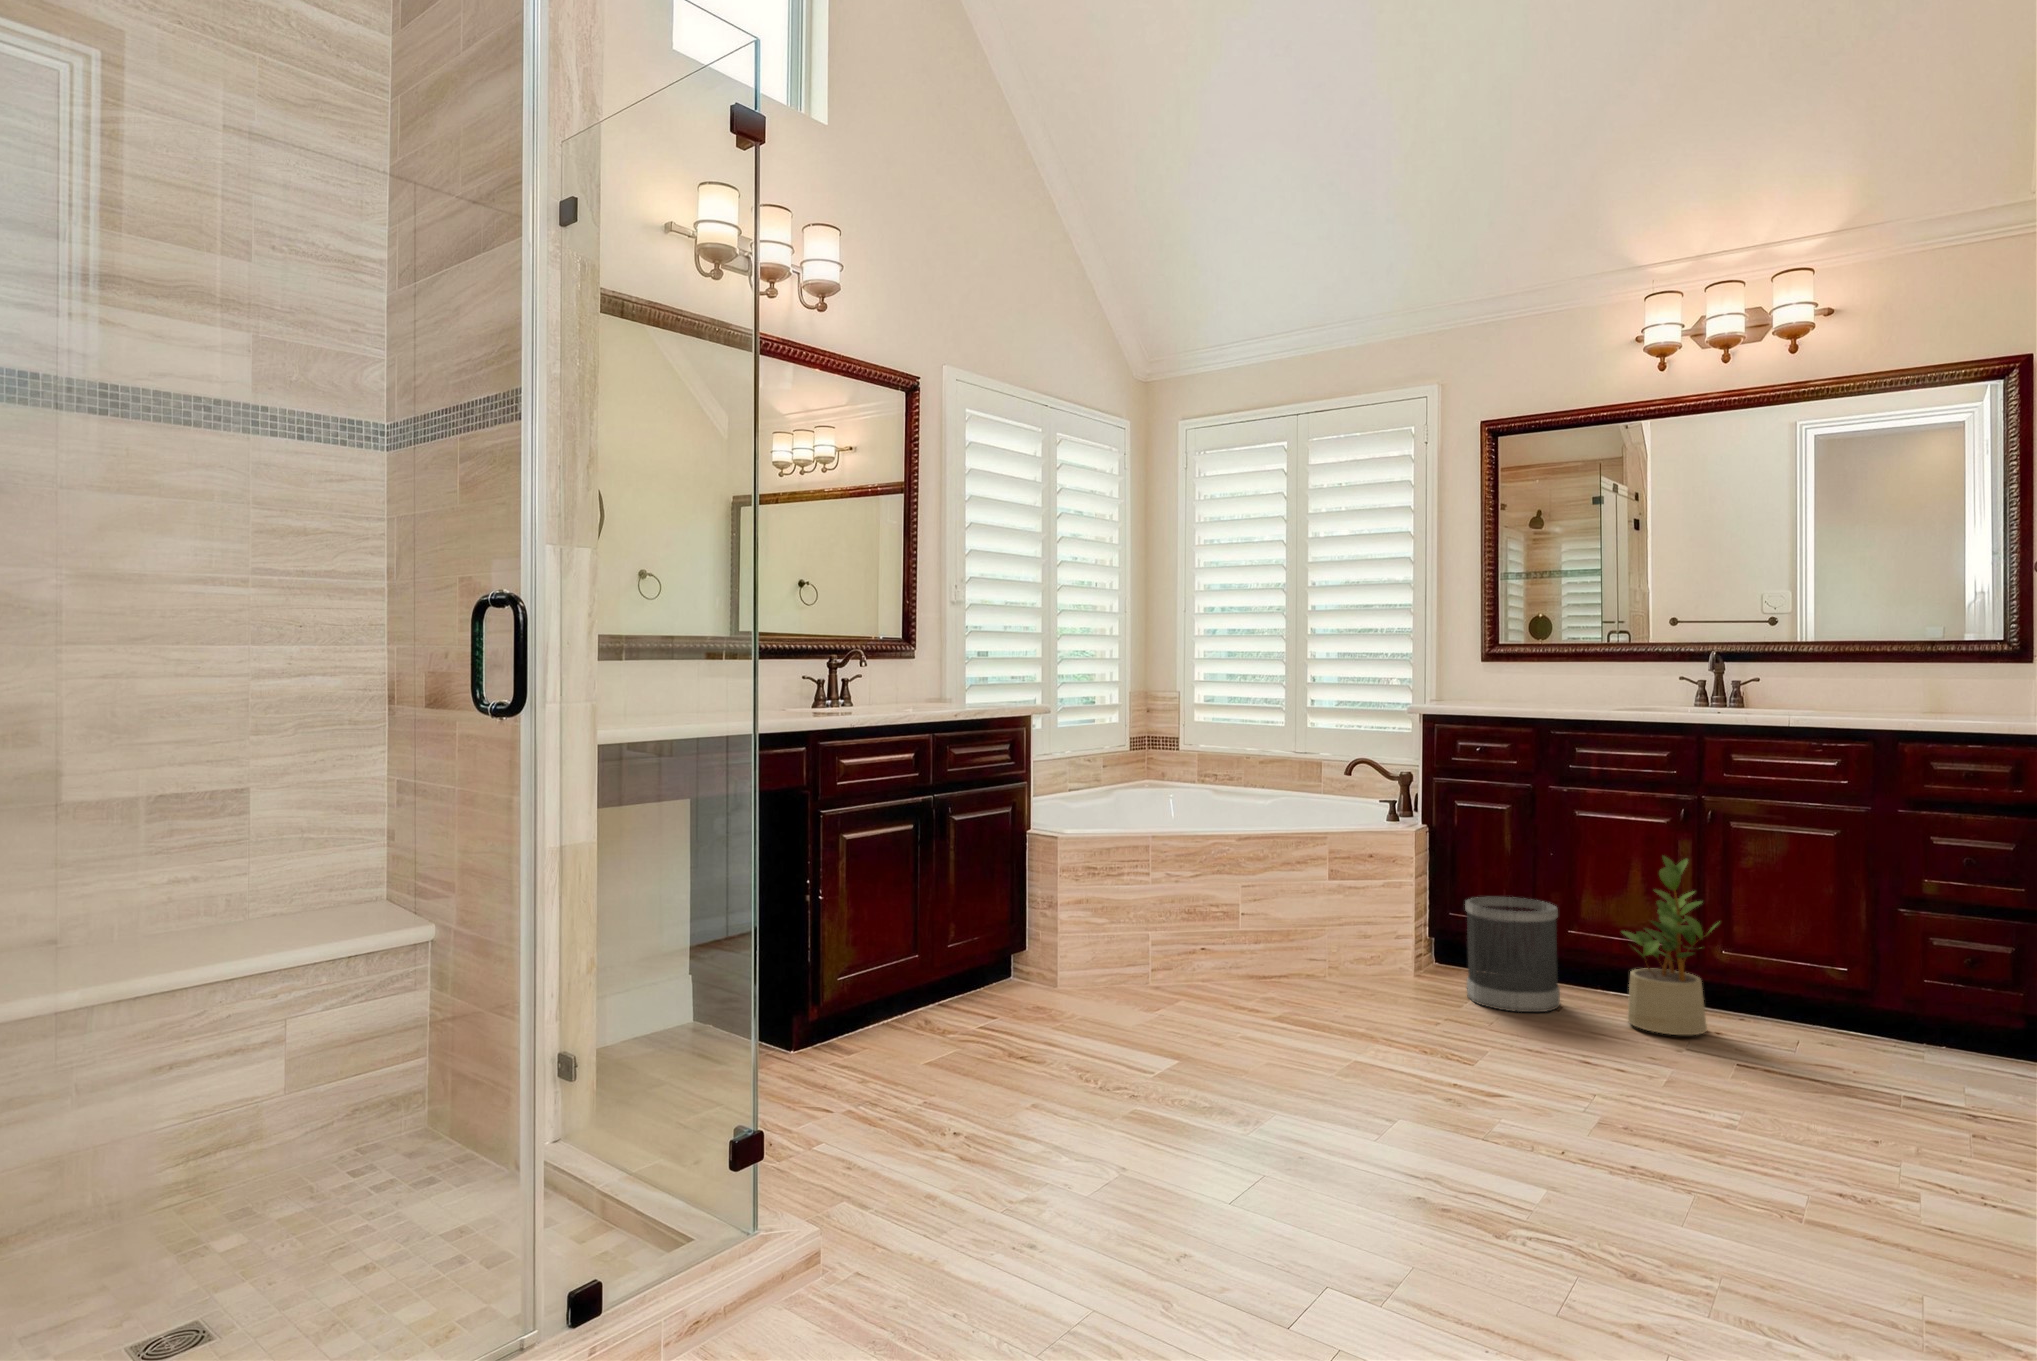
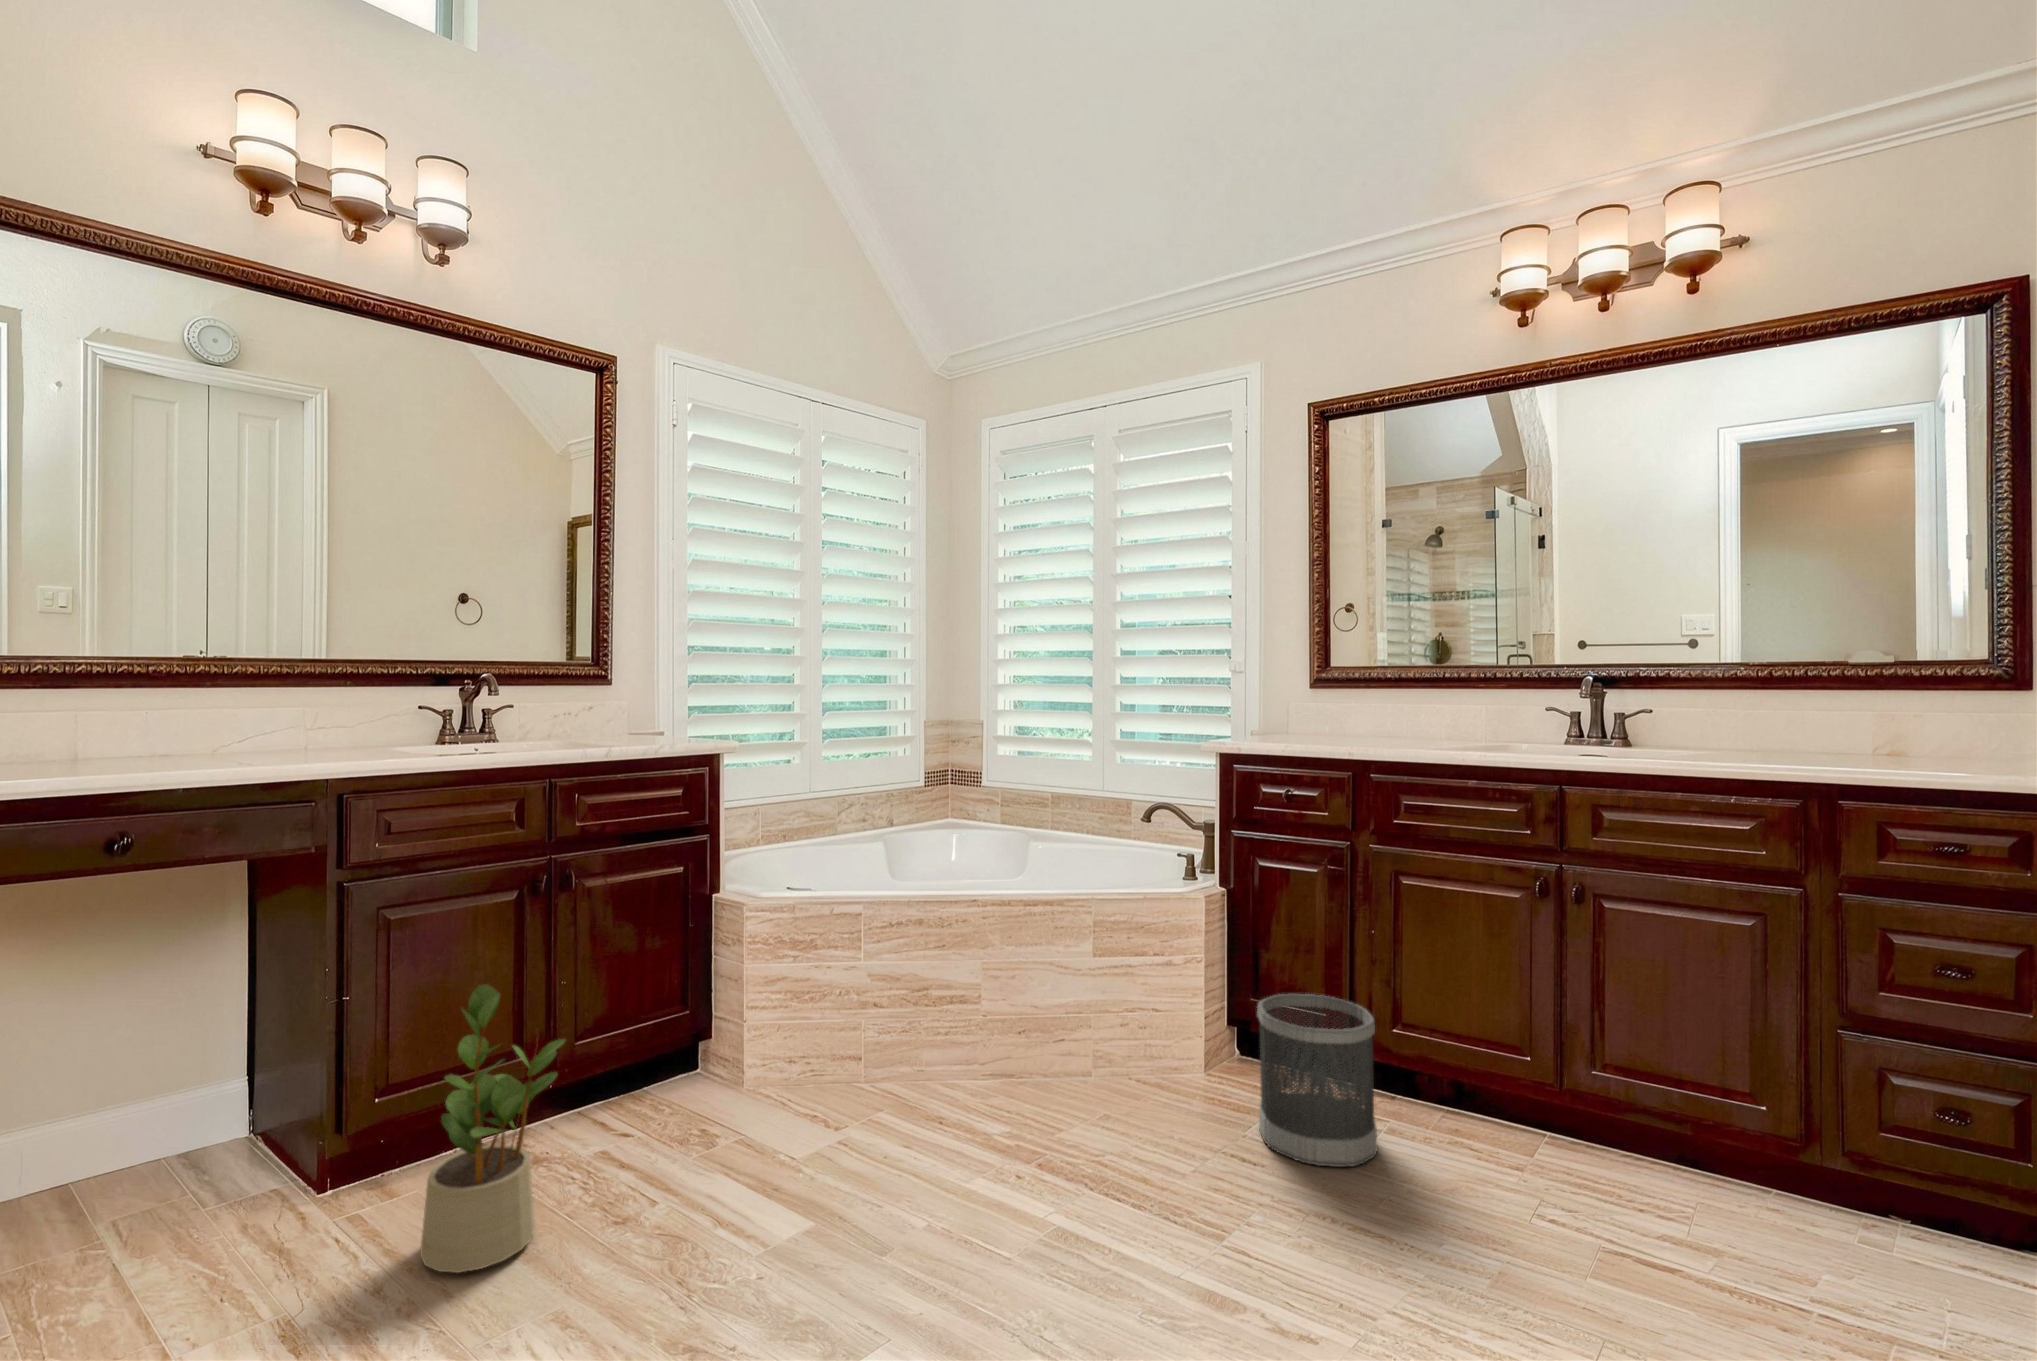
potted plant: present [1622,856,1720,1035] -> present [420,984,565,1273]

